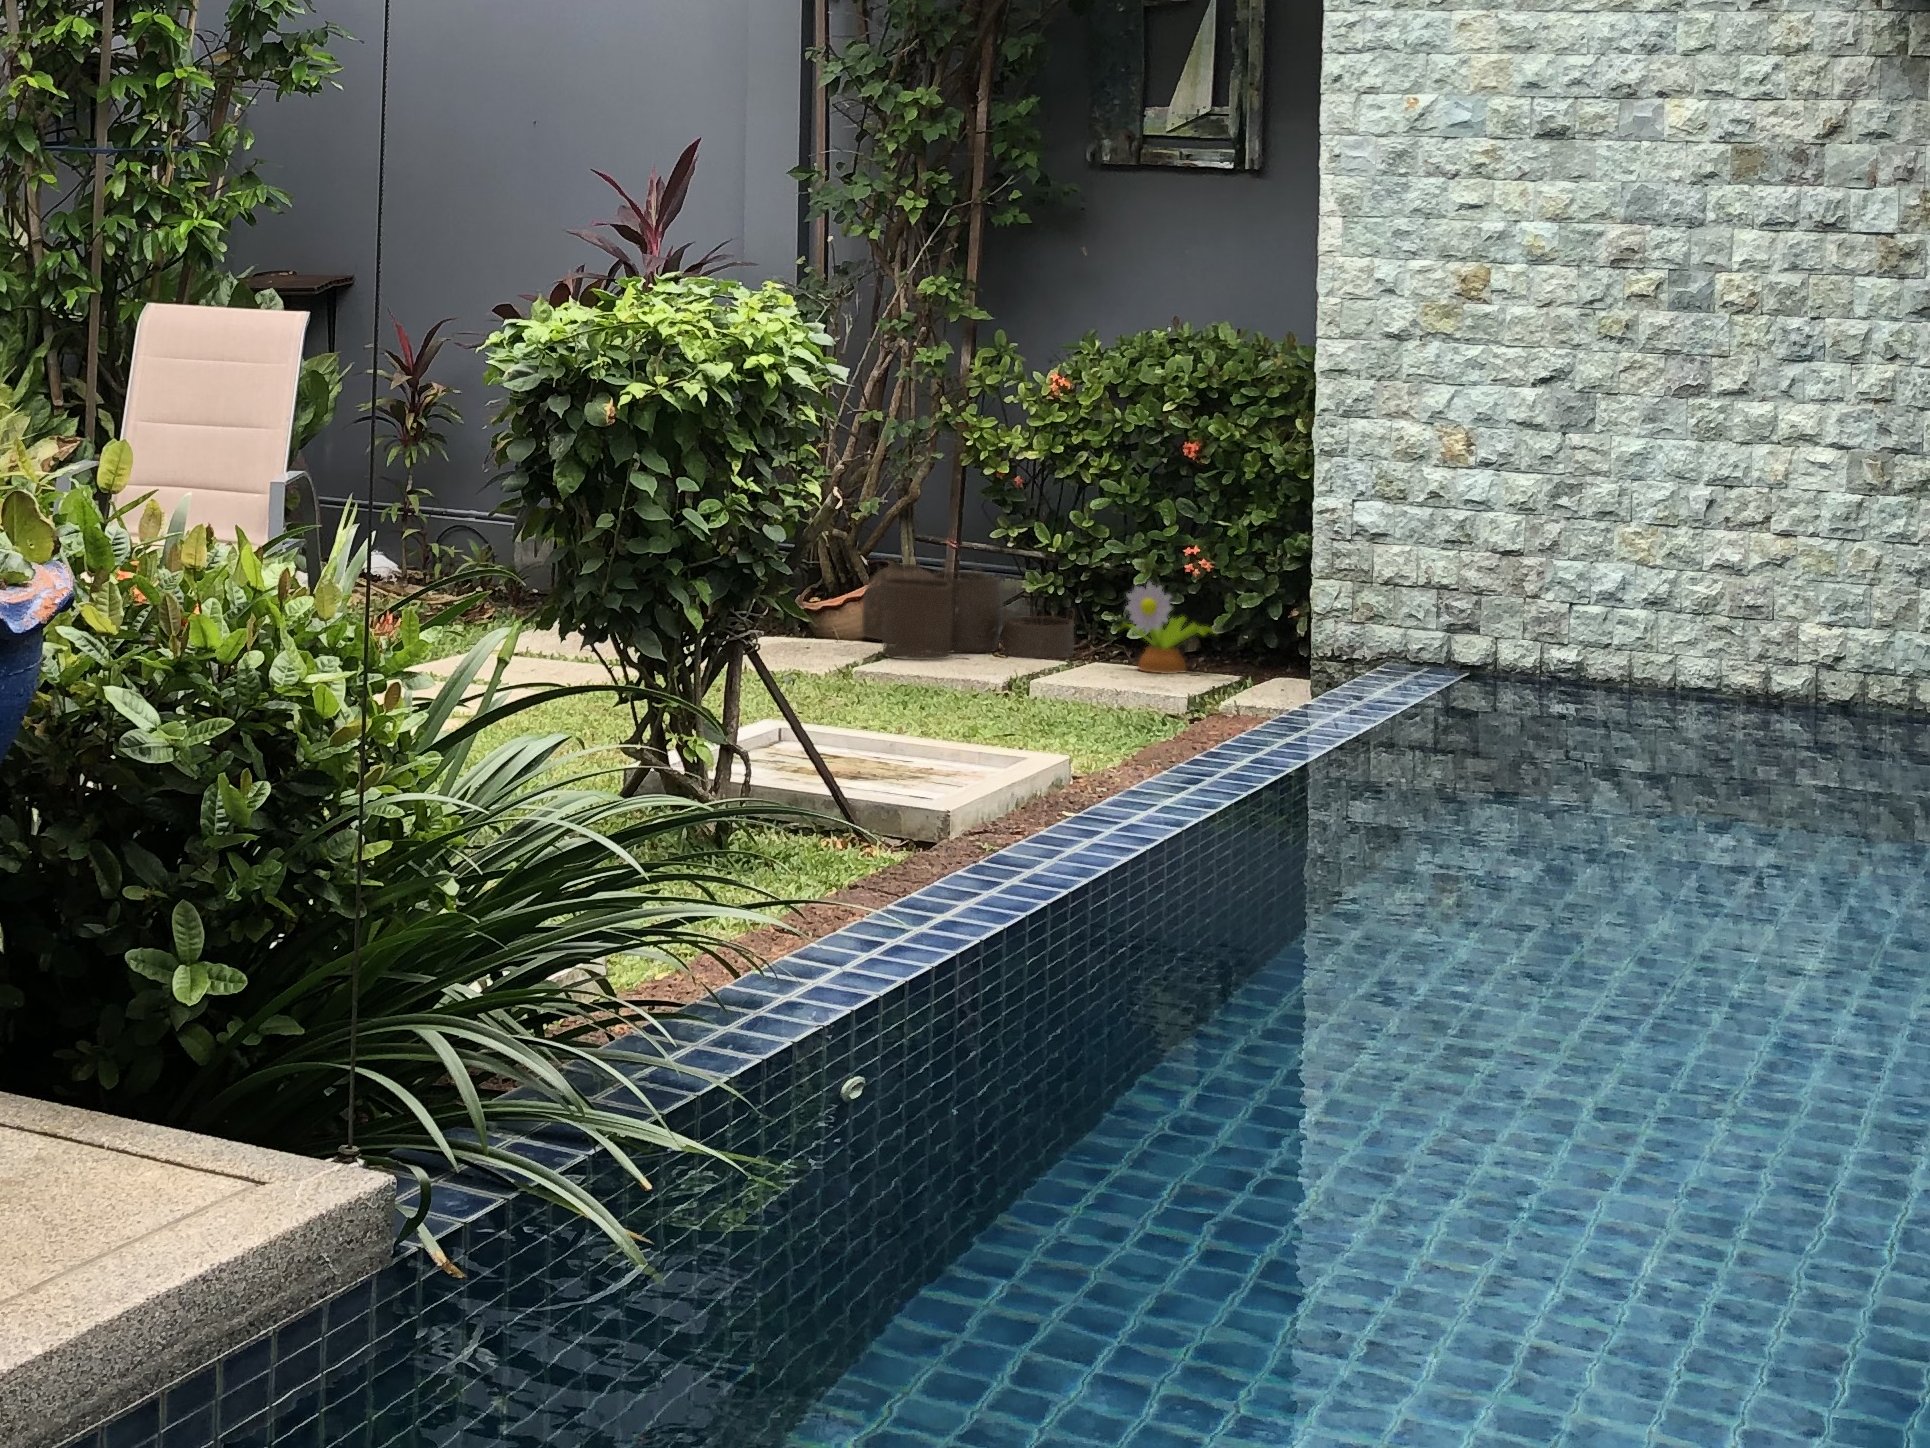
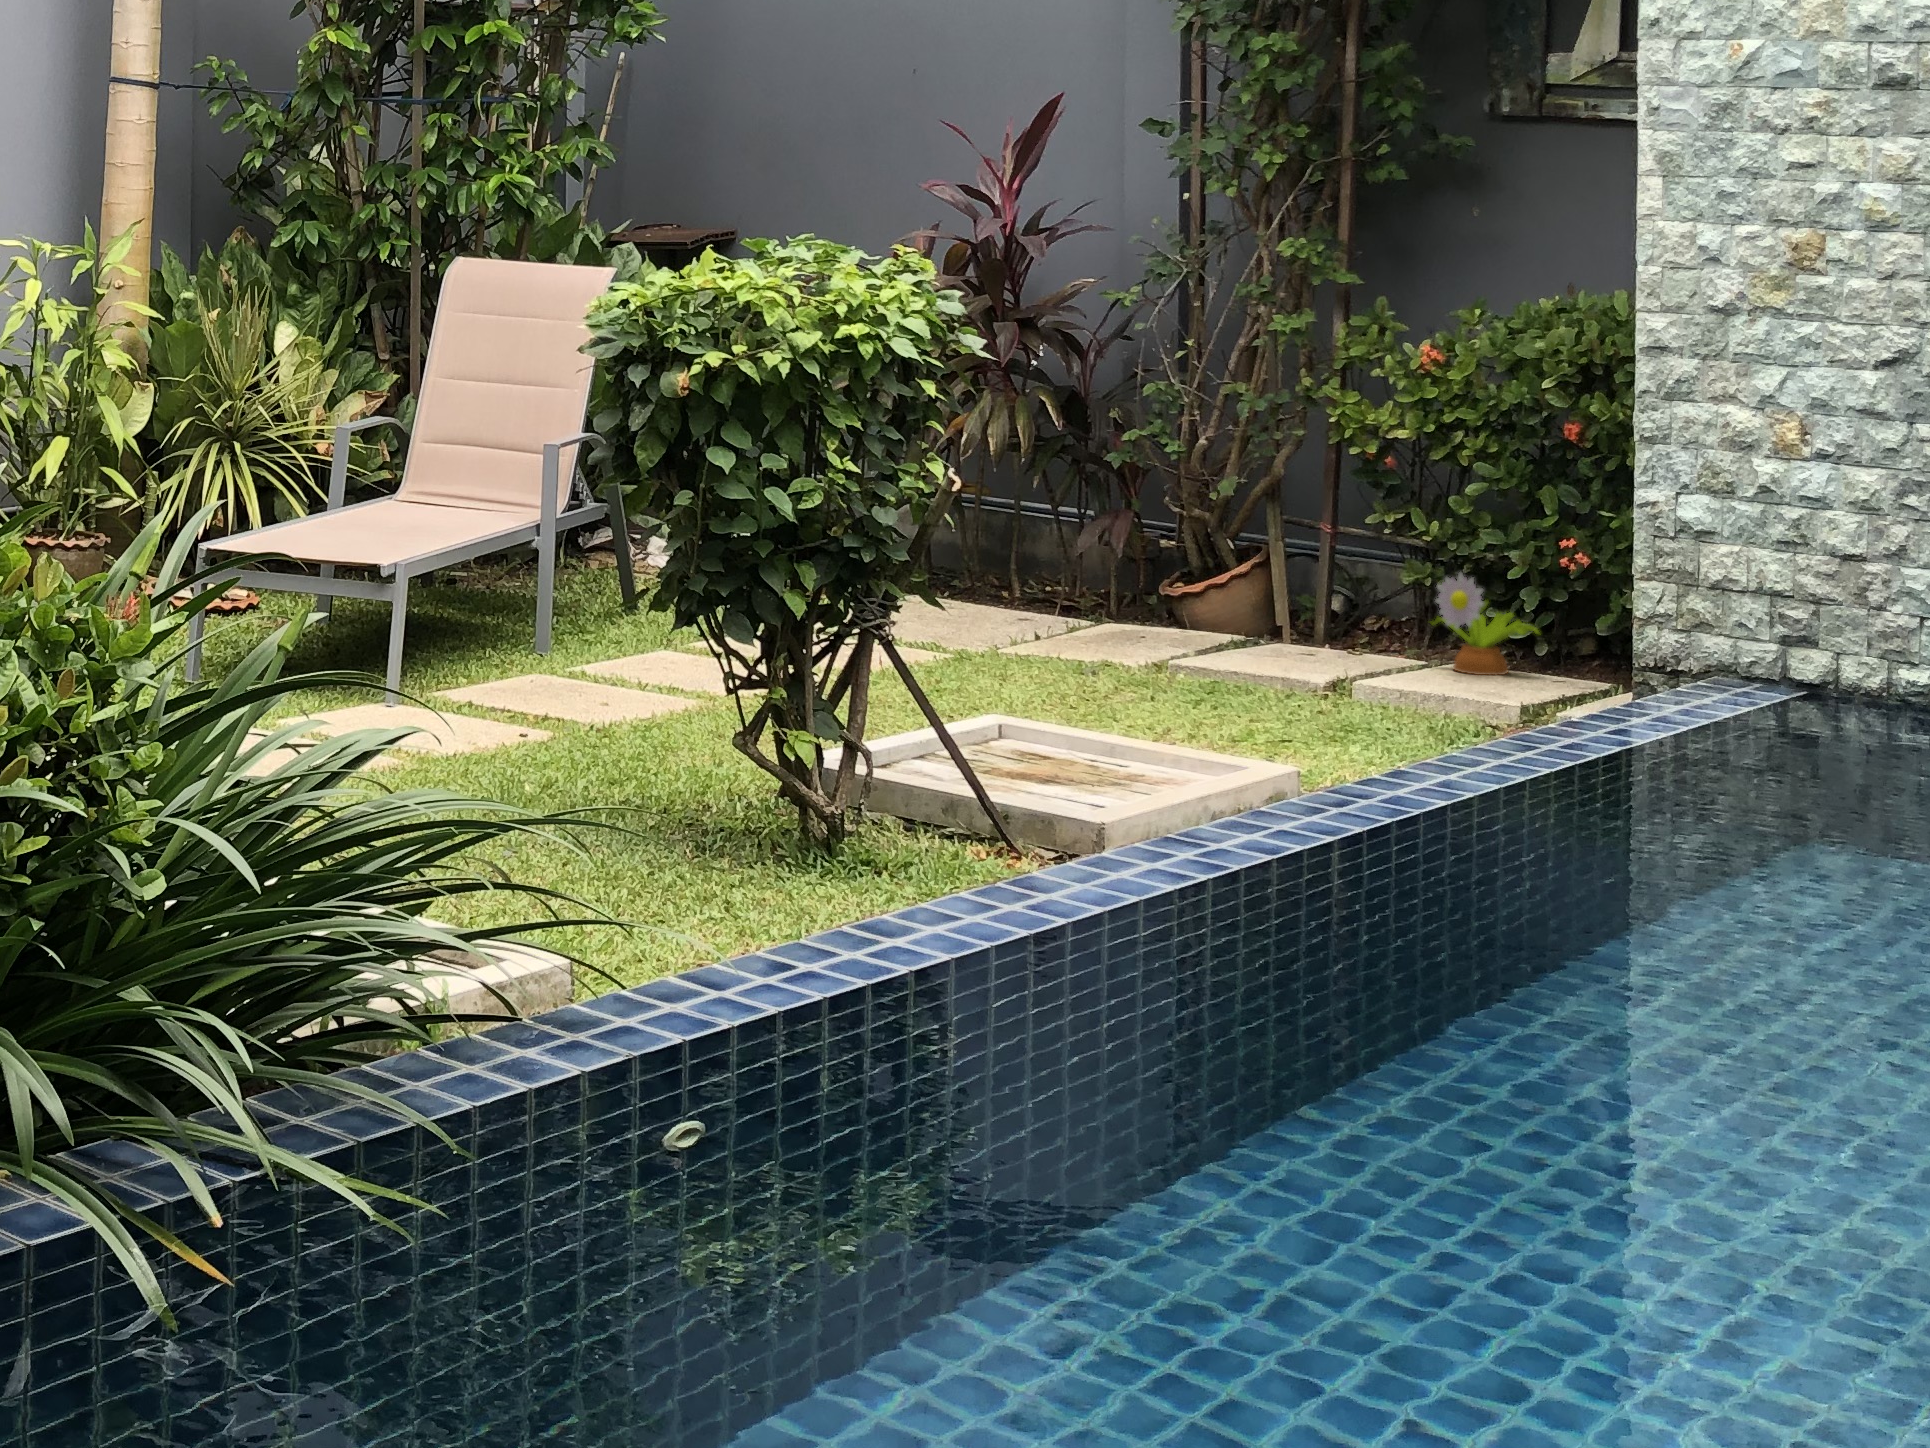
woven basket: present [862,560,1074,660] -> none [1183,533,1403,656]

